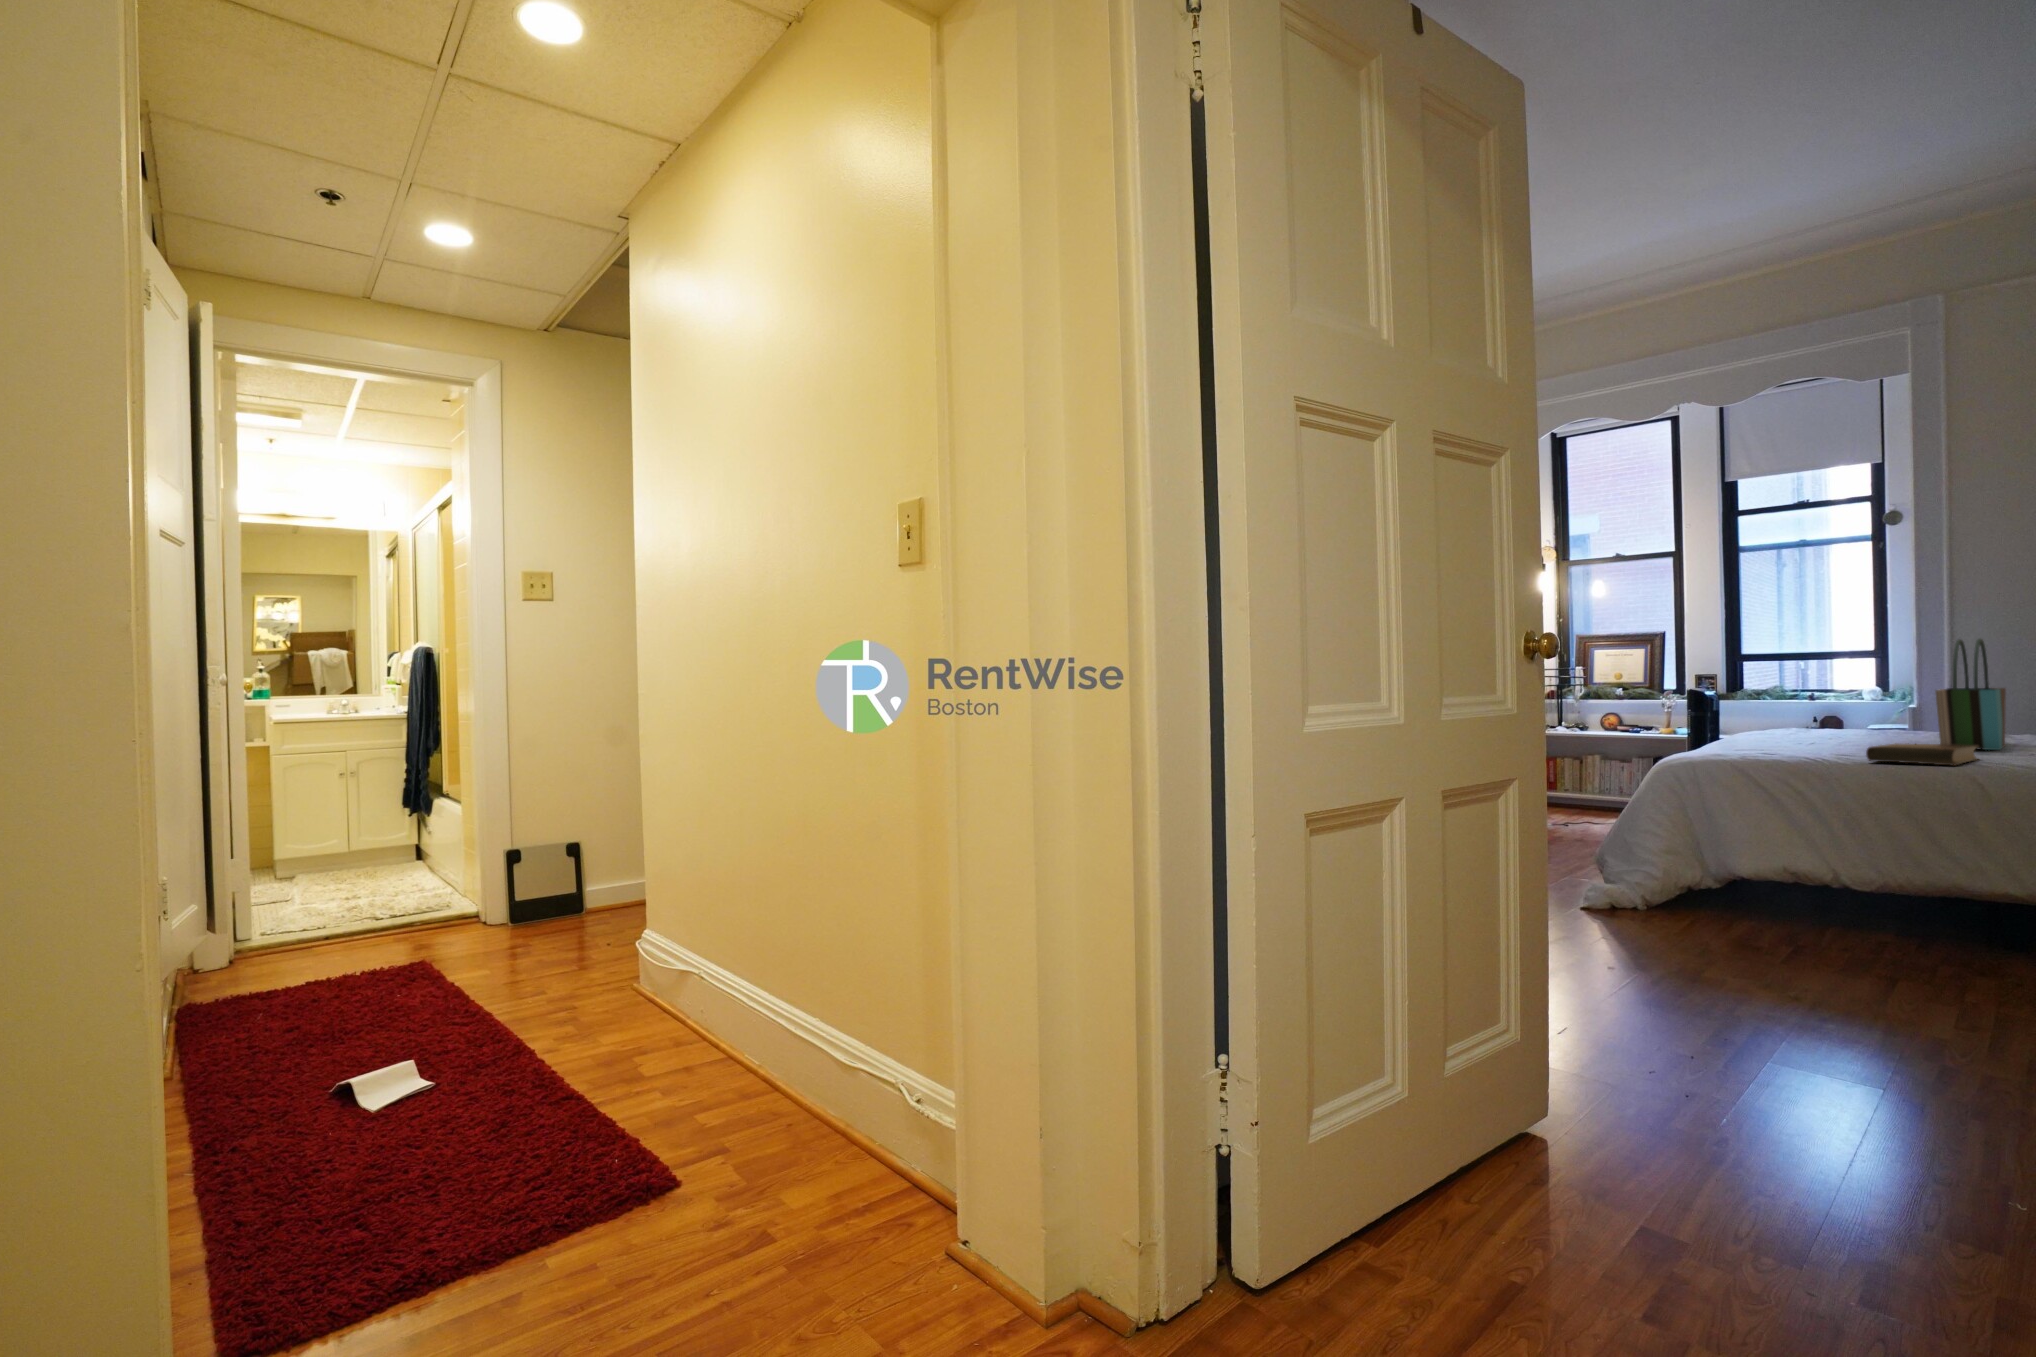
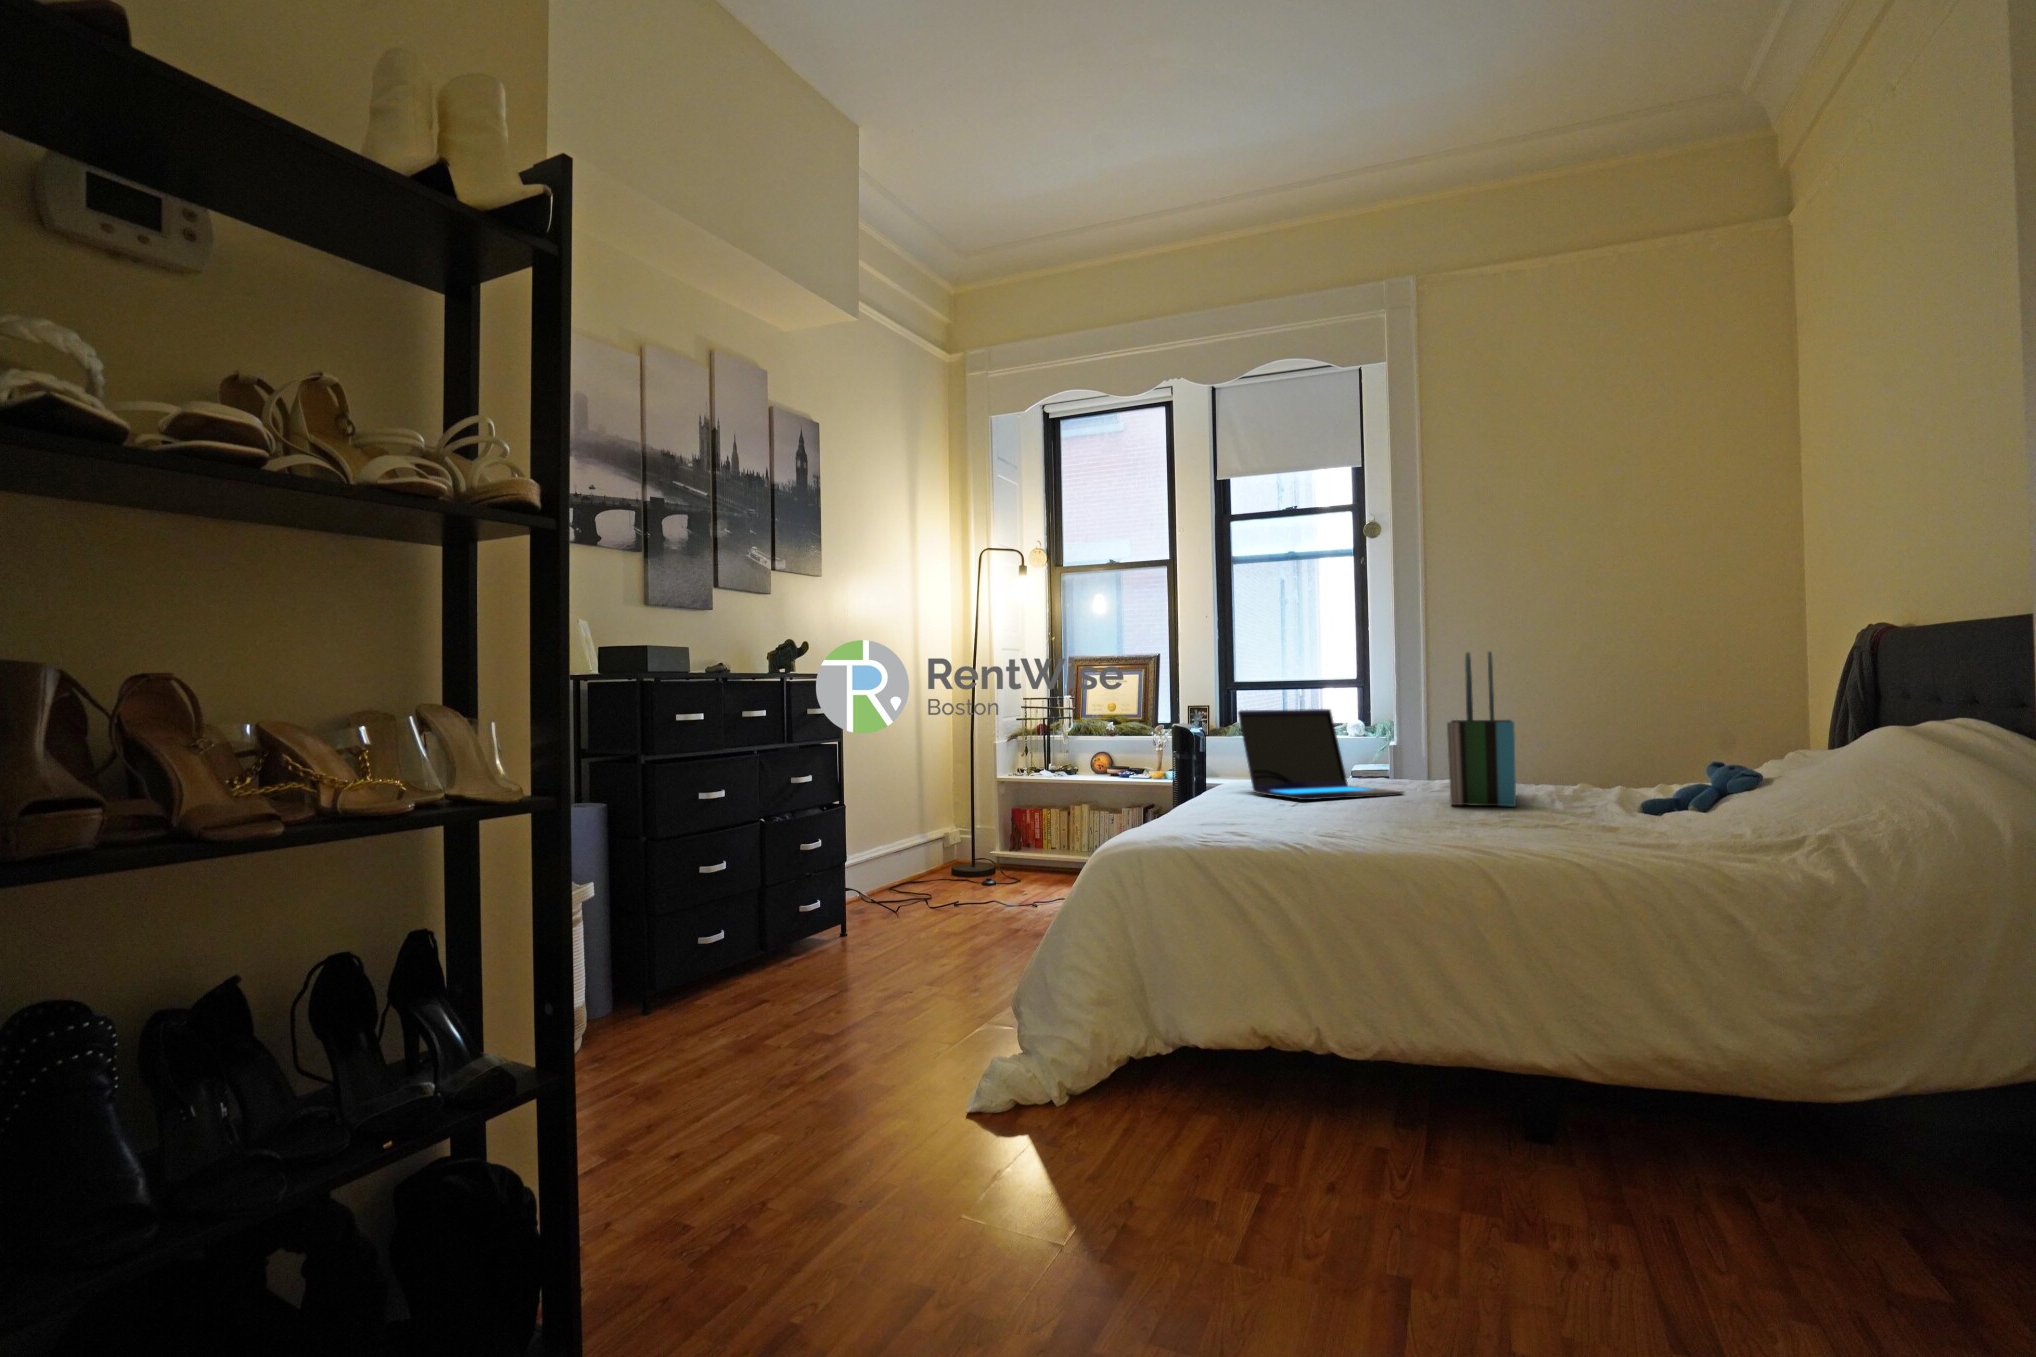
laptop: none [1752,680,1905,745] -> present [1238,709,1404,800]
book: present [1866,743,1979,765] -> none [1379,802,1509,842]

